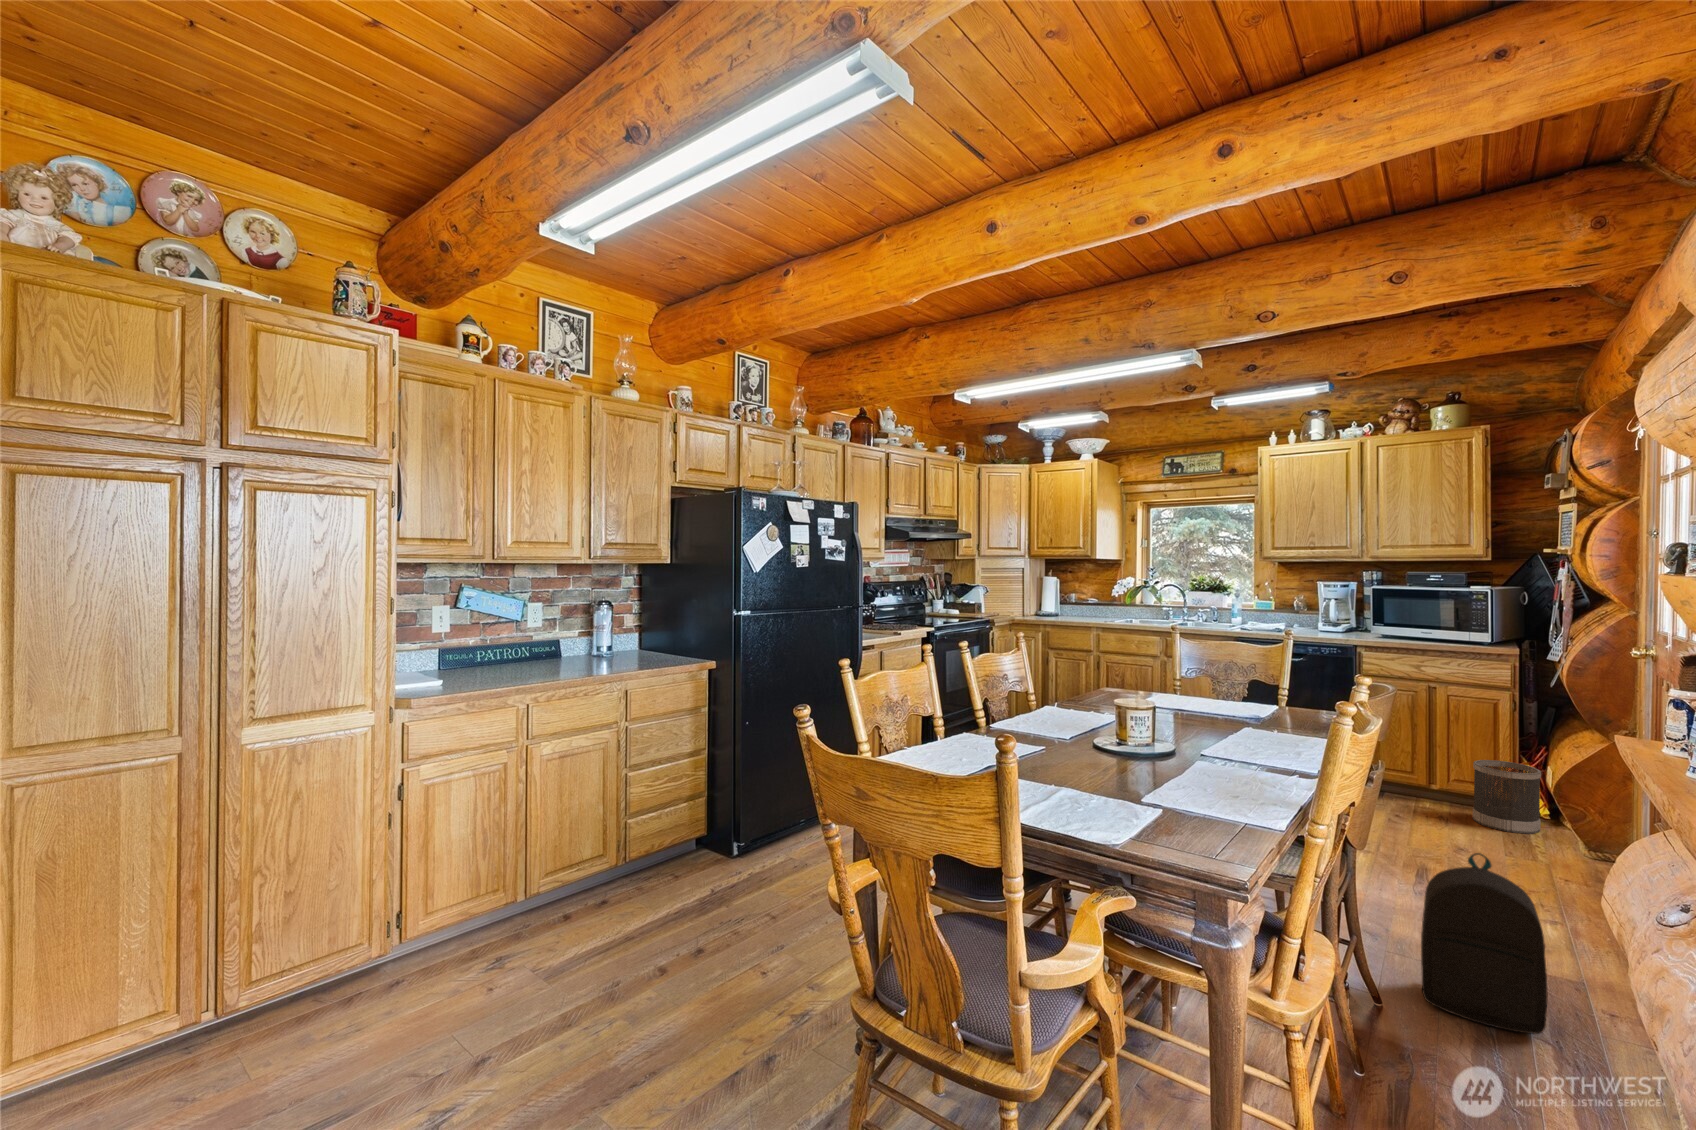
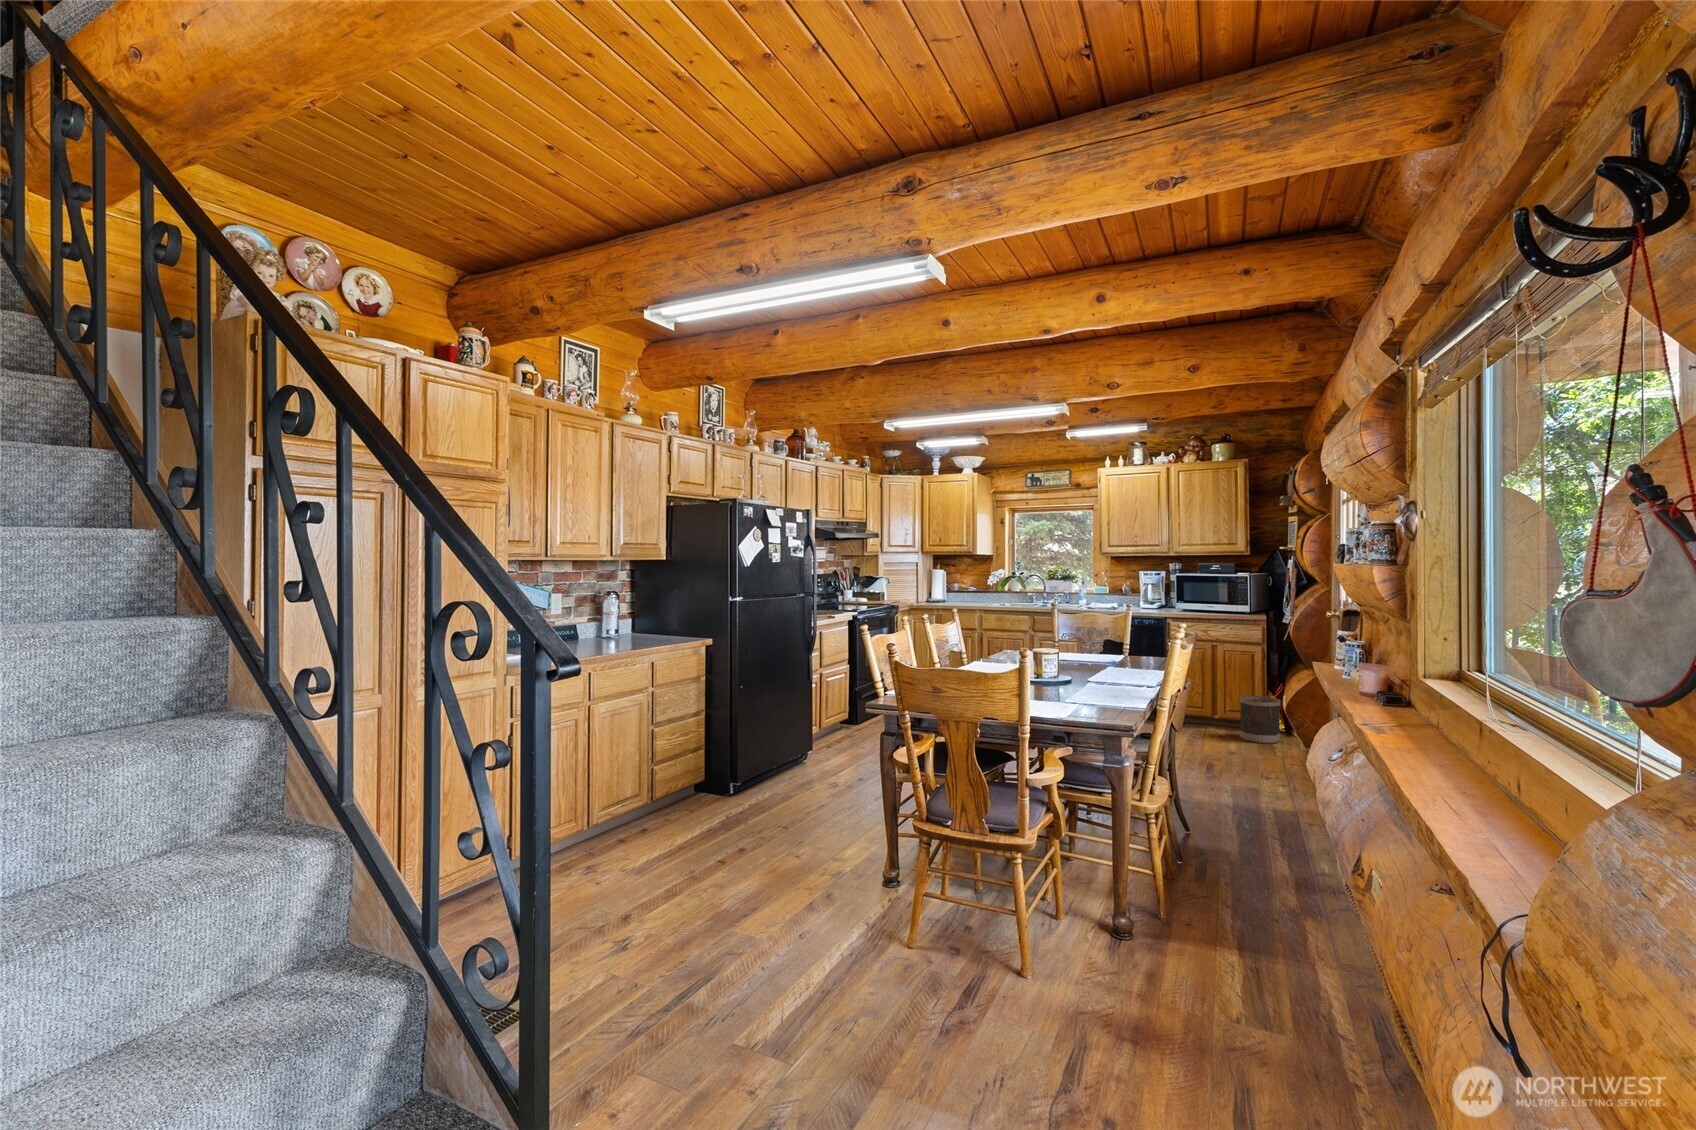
backpack: present [1421,853,1548,1034] -> none [1210,738,1276,840]

